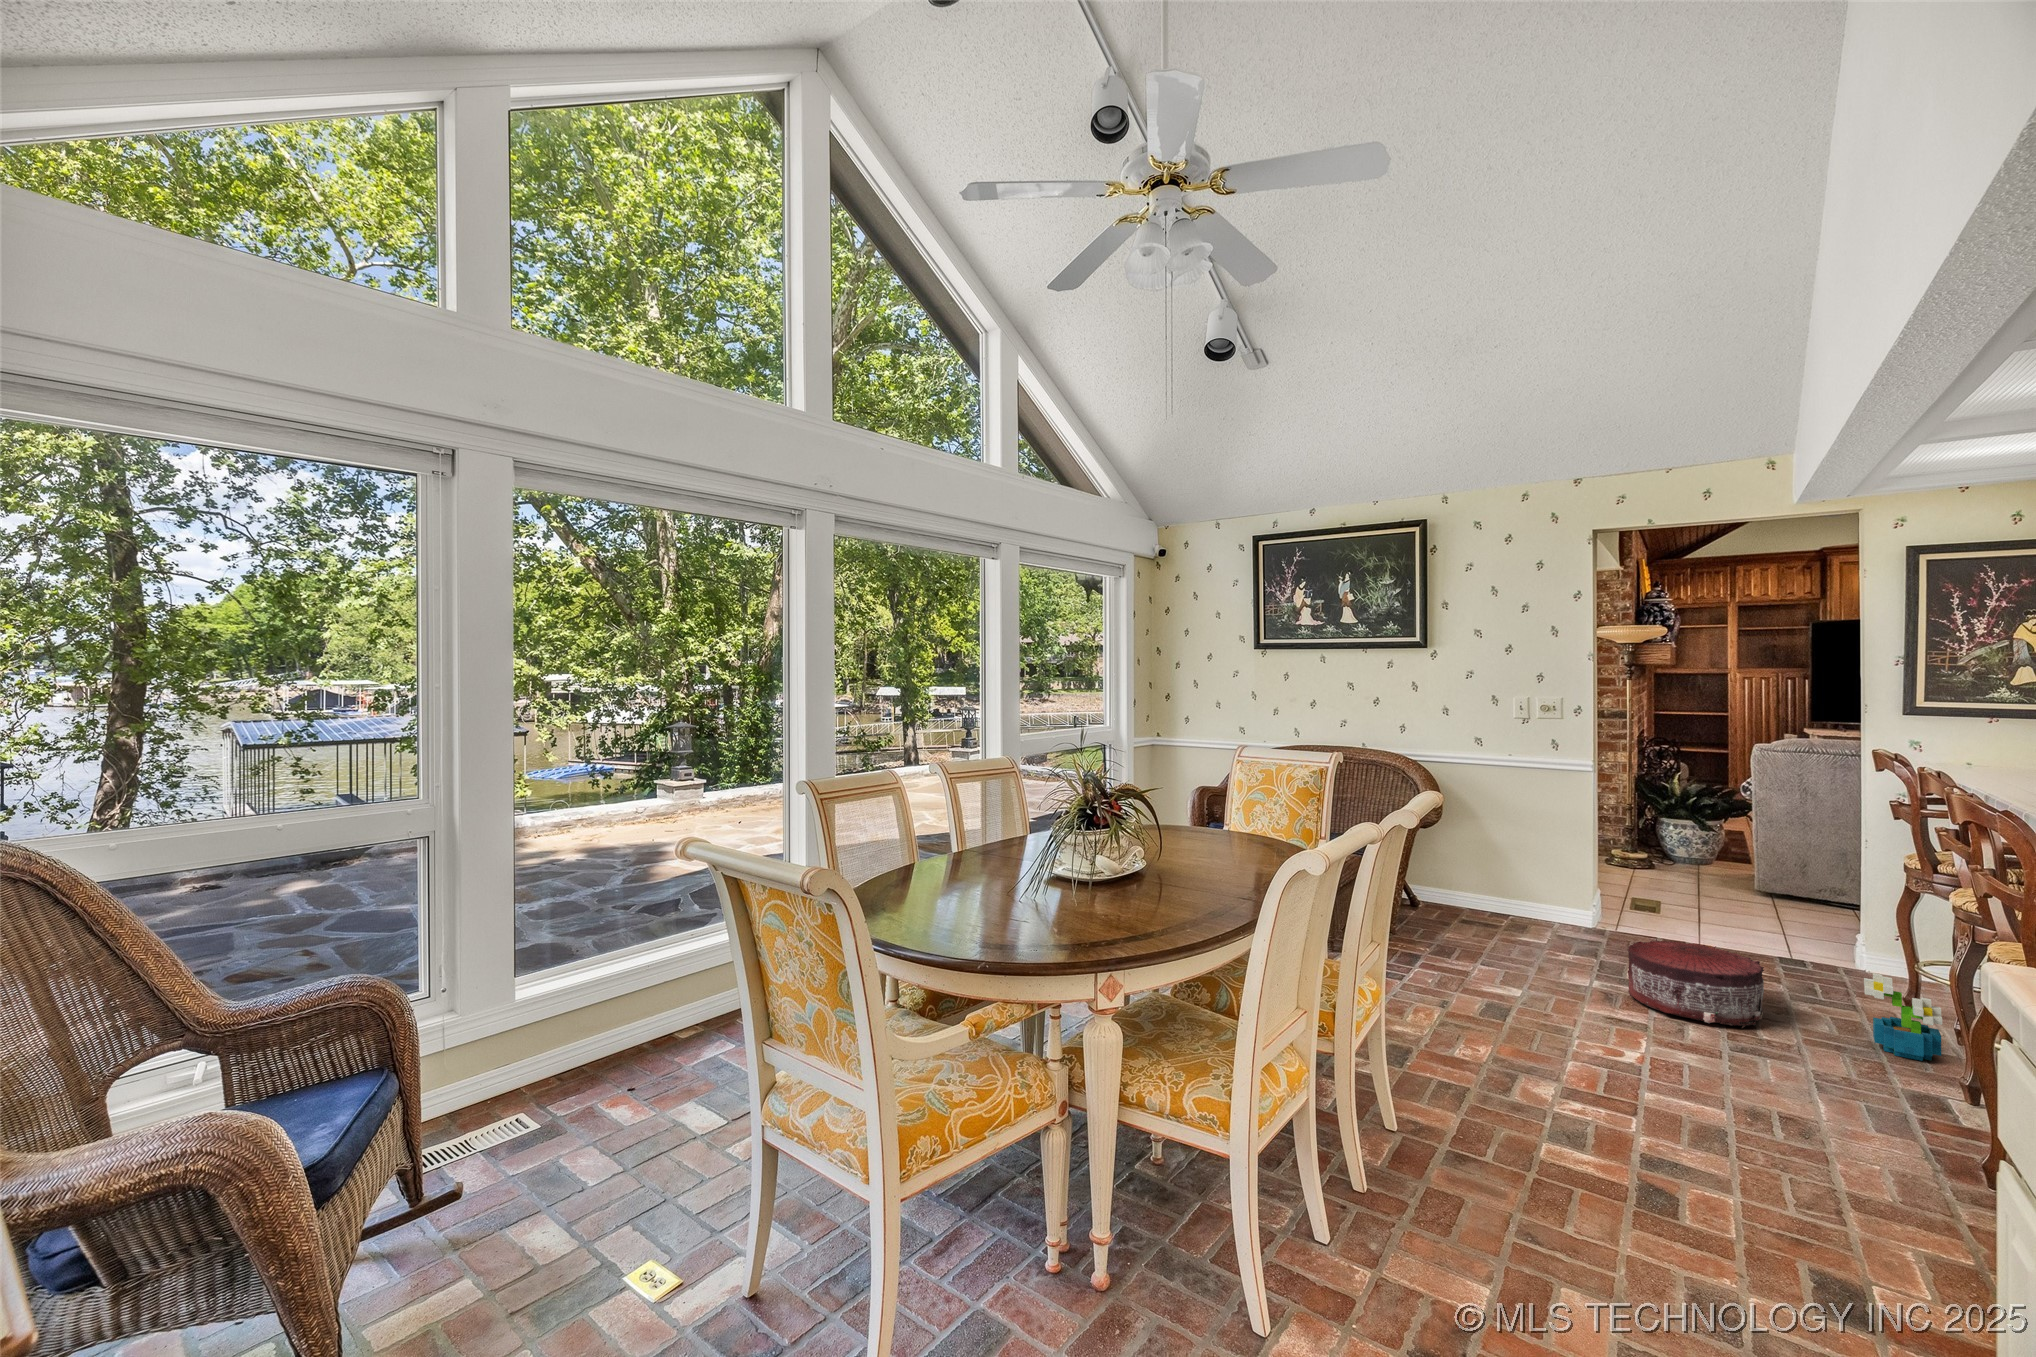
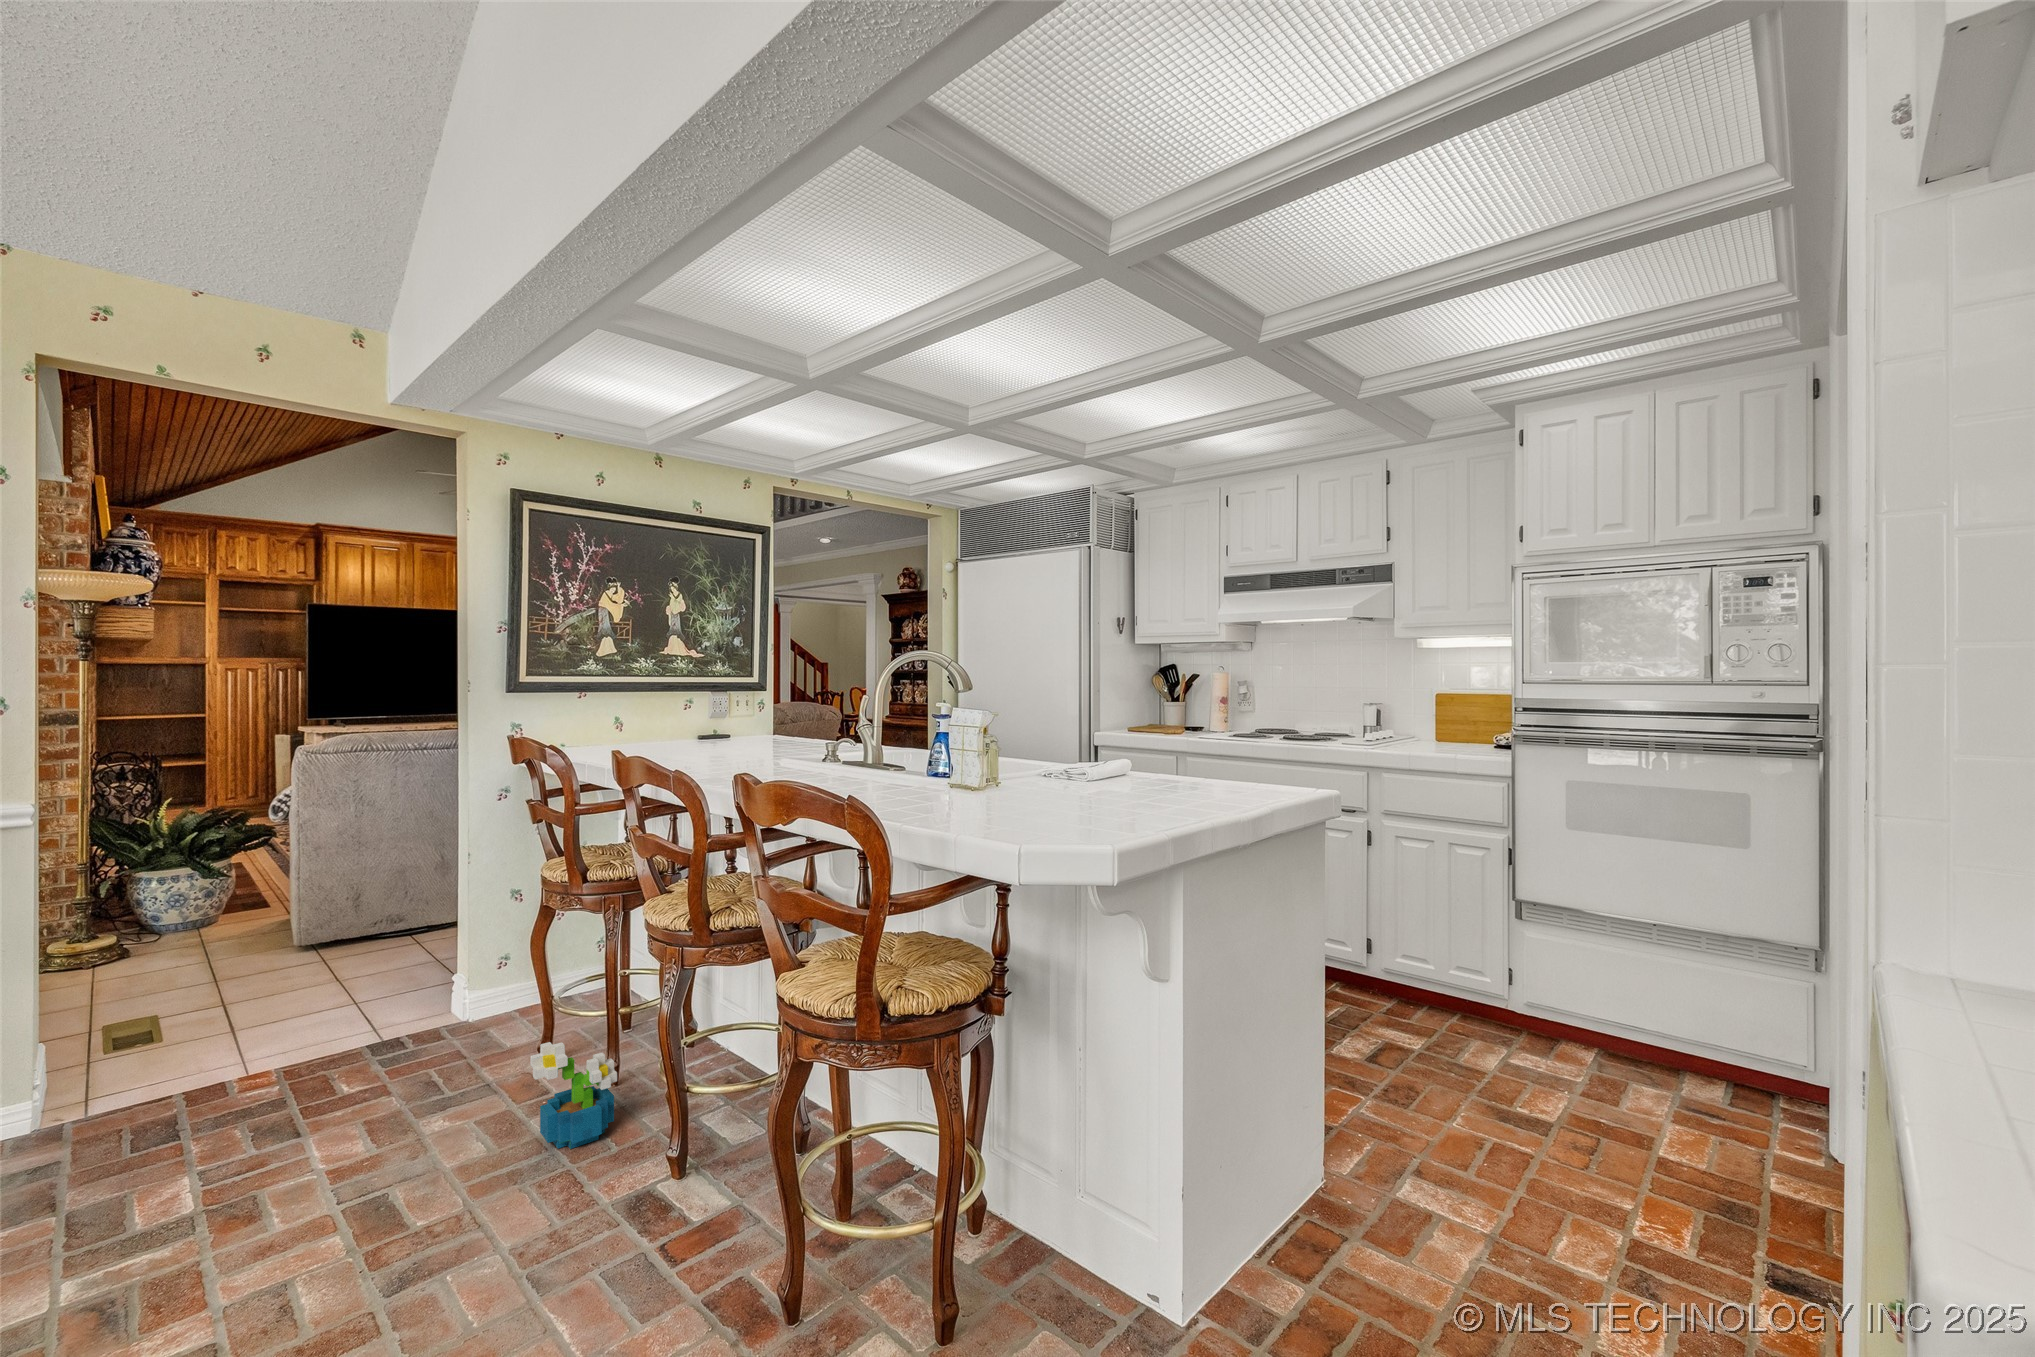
pouf: present [1627,939,1764,1028] -> none [147,1088,404,1281]

